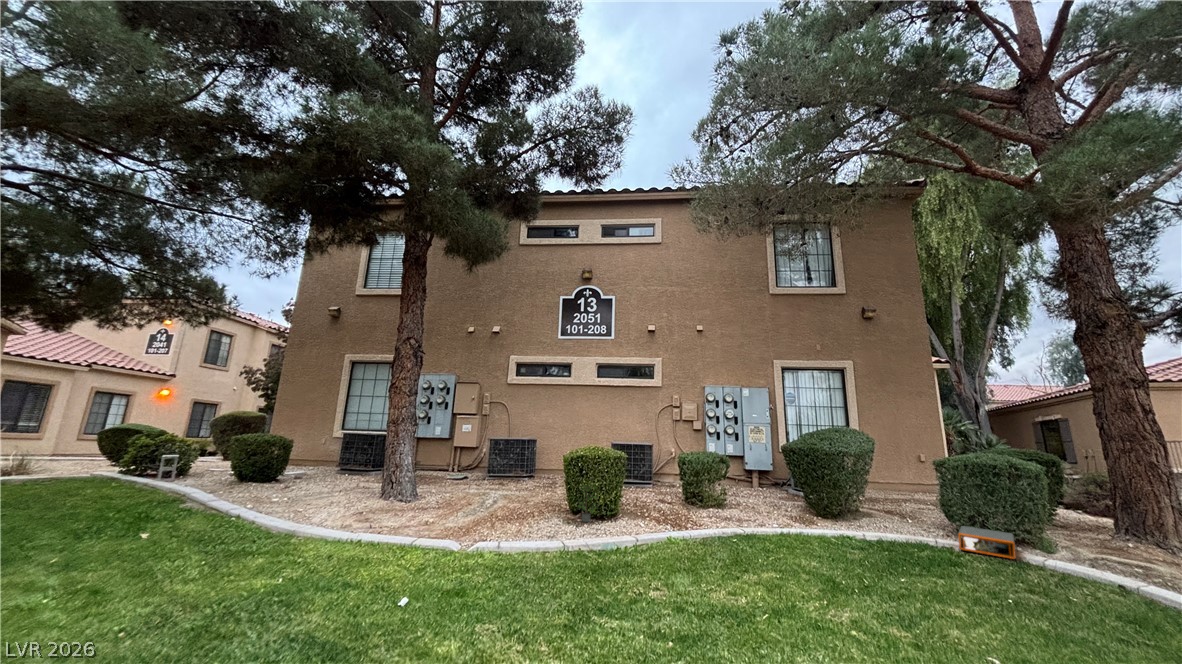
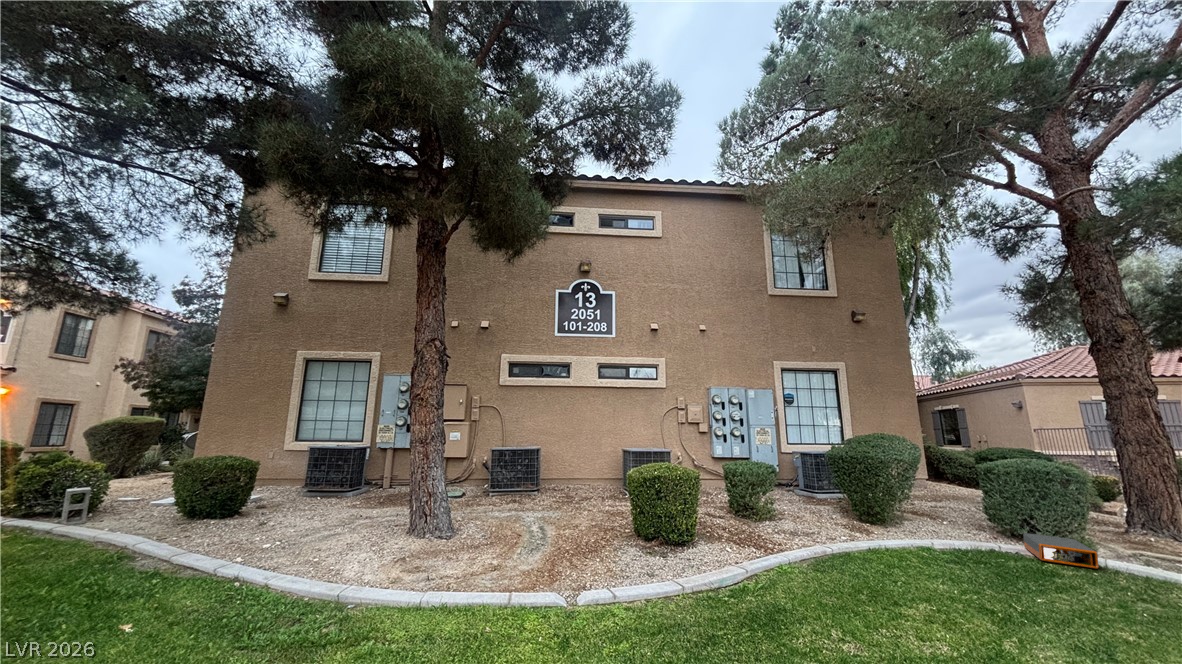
potted plant: present [578,485,596,522] -> none [655,510,680,556]

